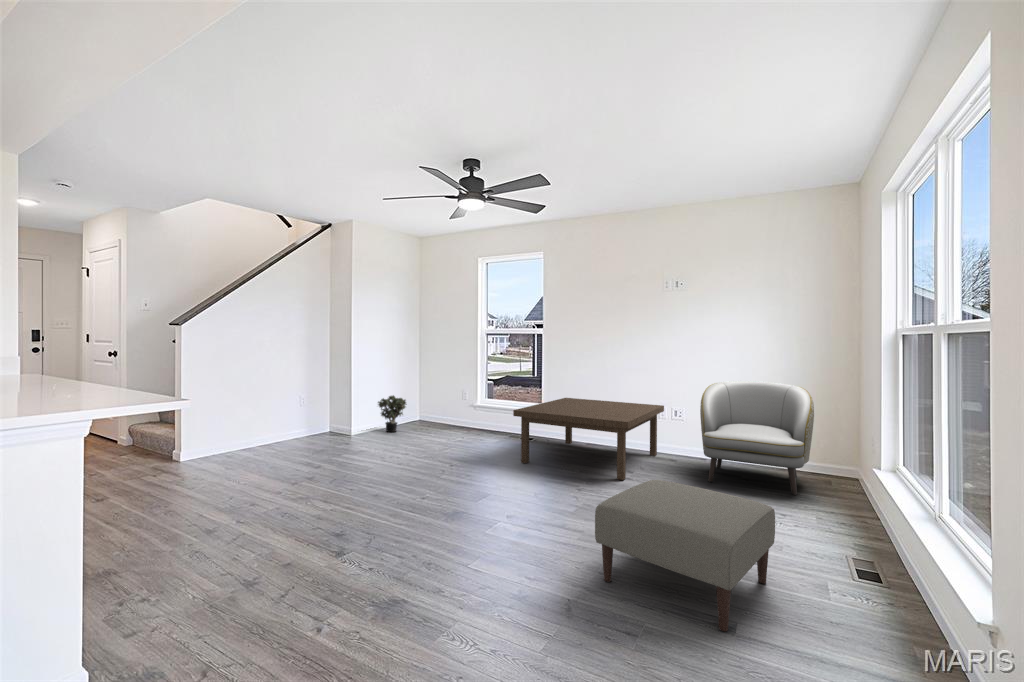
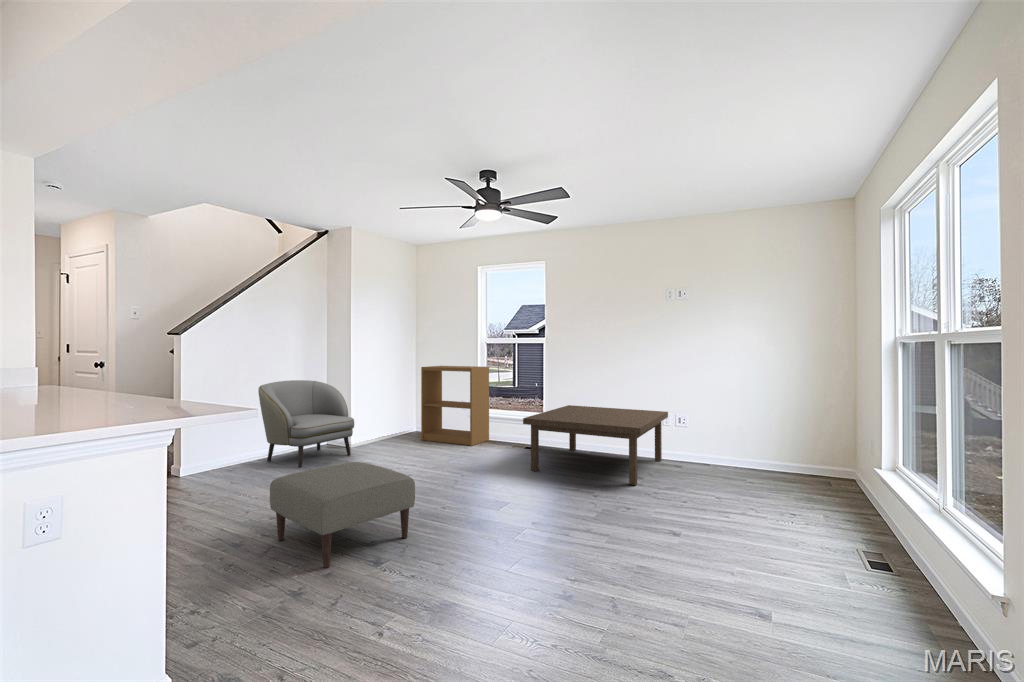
bookshelf: none [422,357,489,437] -> present [421,366,489,446]
armchair: present [700,381,814,495] -> present [258,380,354,468]
potted plant: present [378,395,407,432] -> none [376,405,407,443]
ottoman: present [595,480,775,631] -> present [270,462,415,568]

